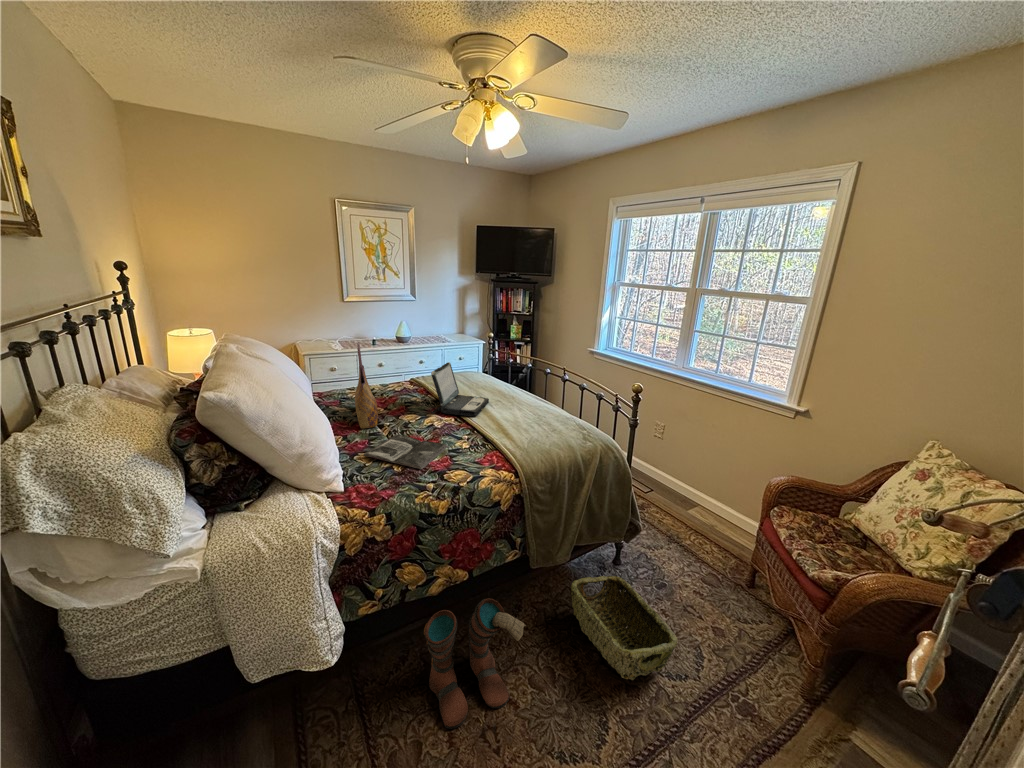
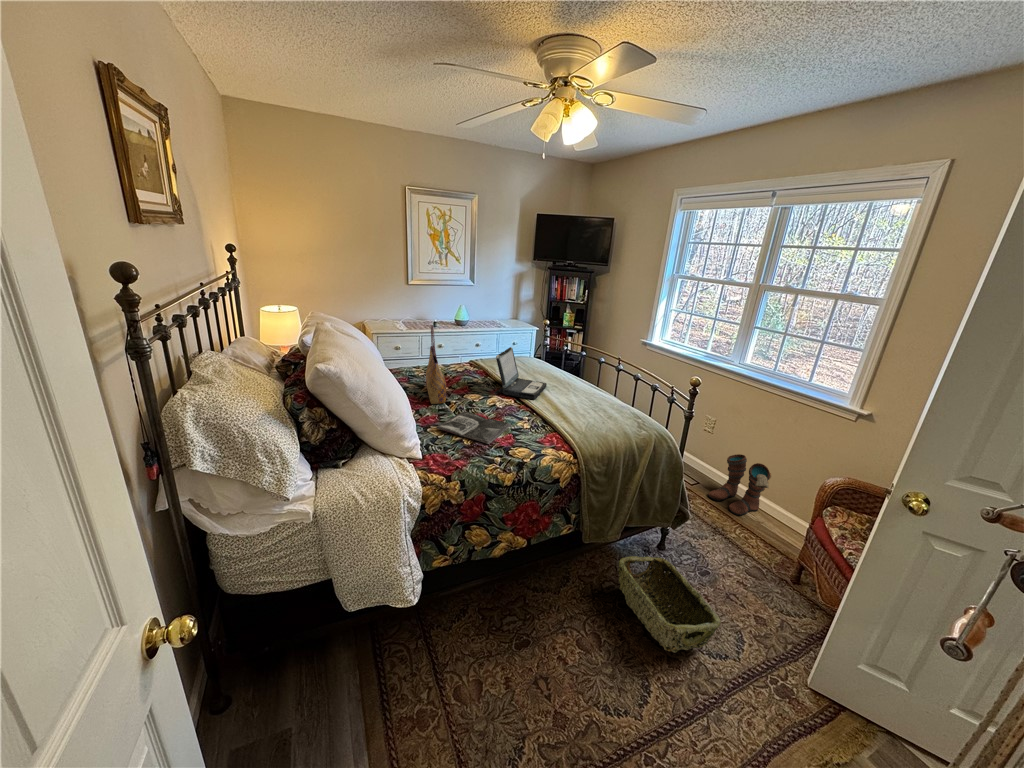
boots: present [424,598,526,729] -> present [708,454,771,516]

